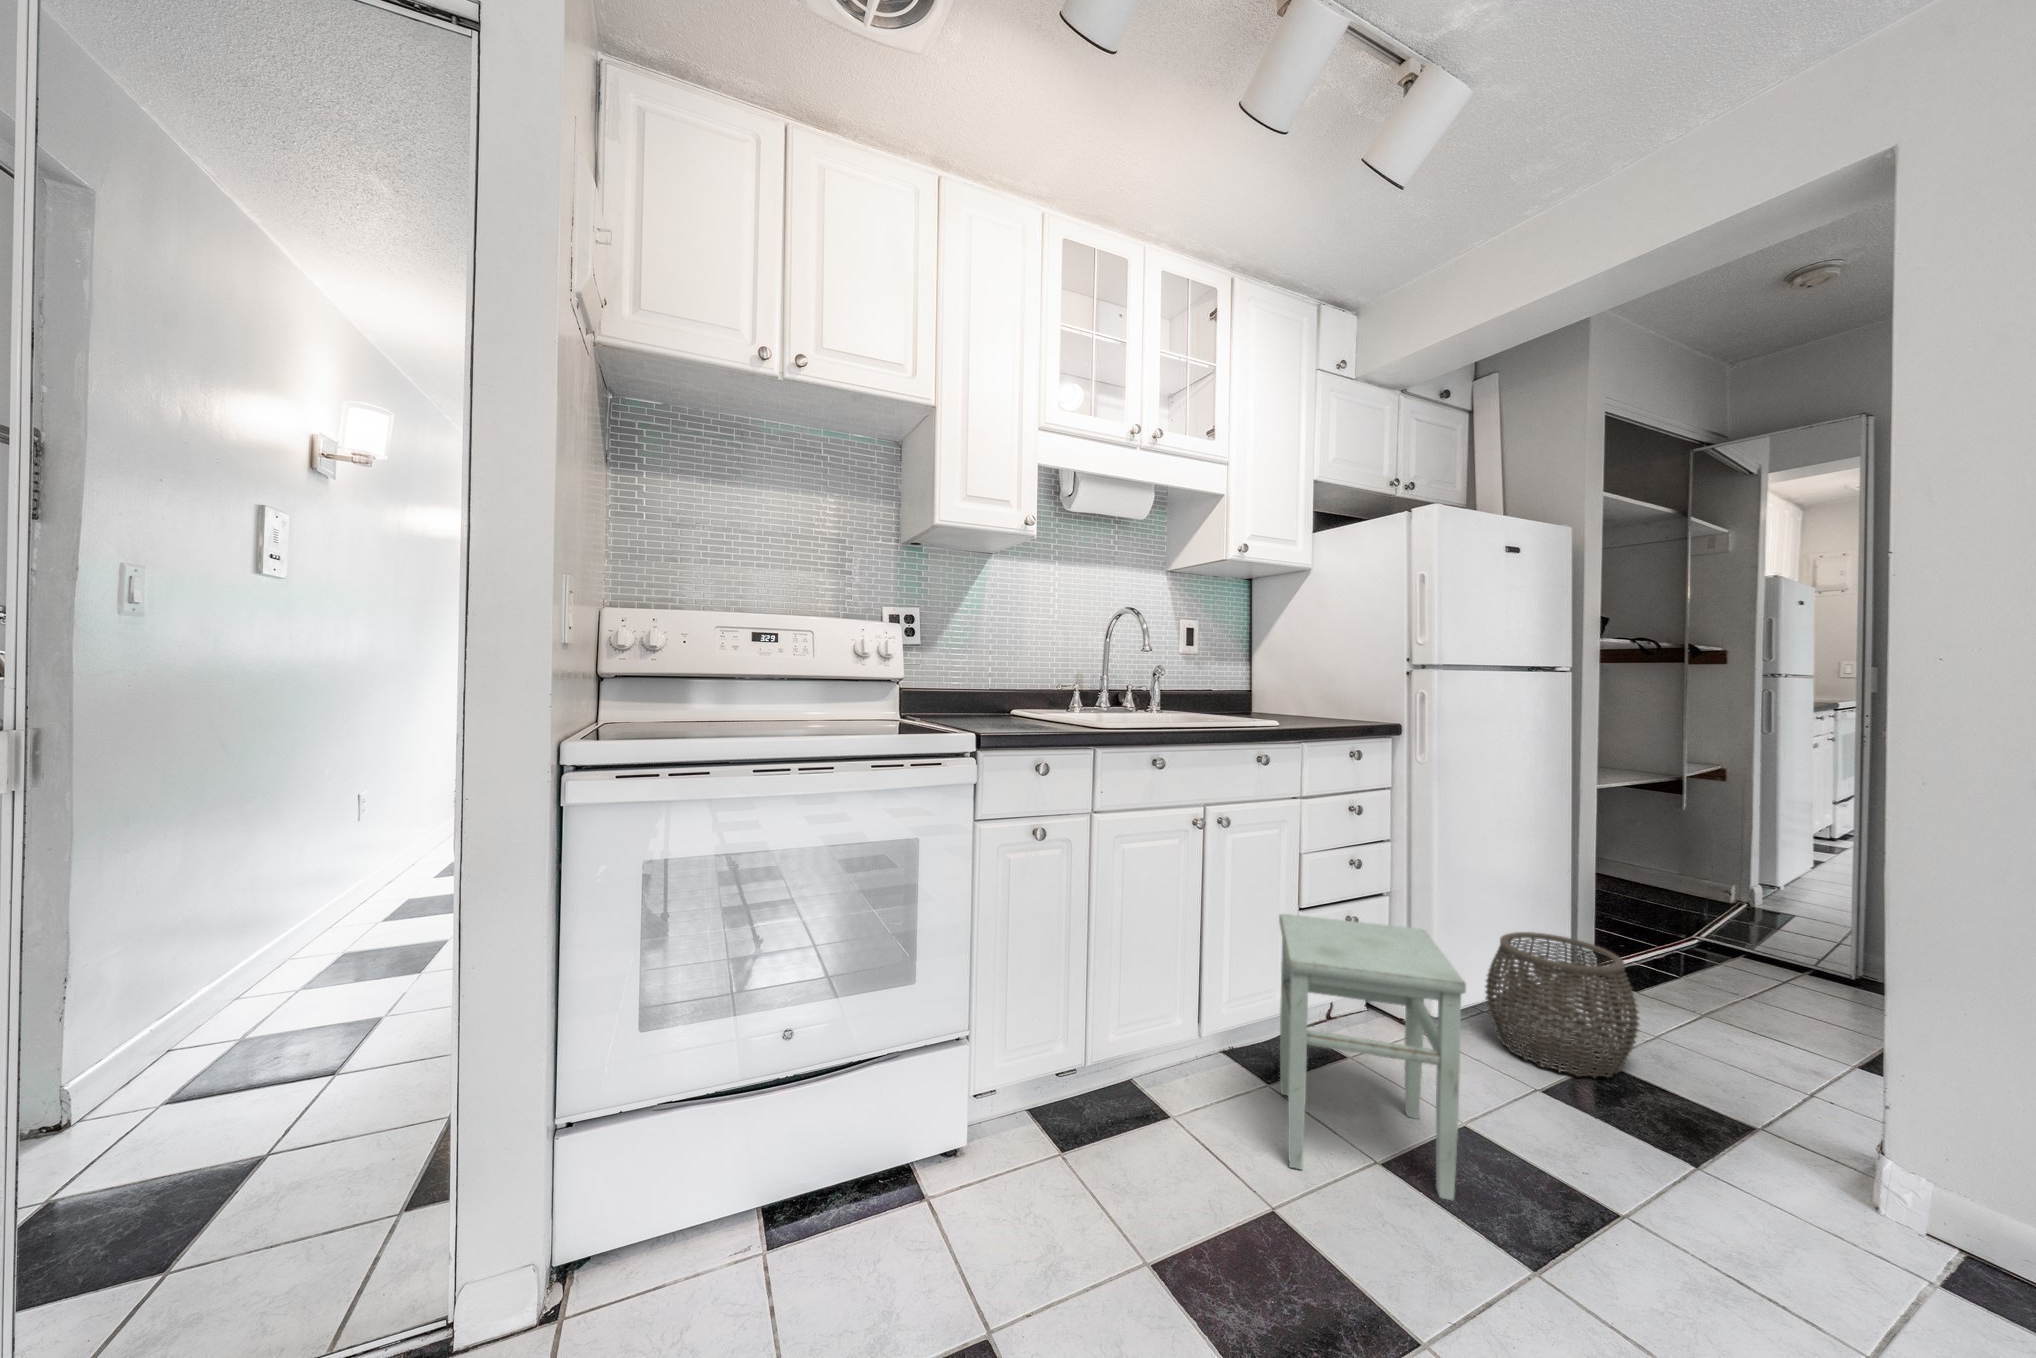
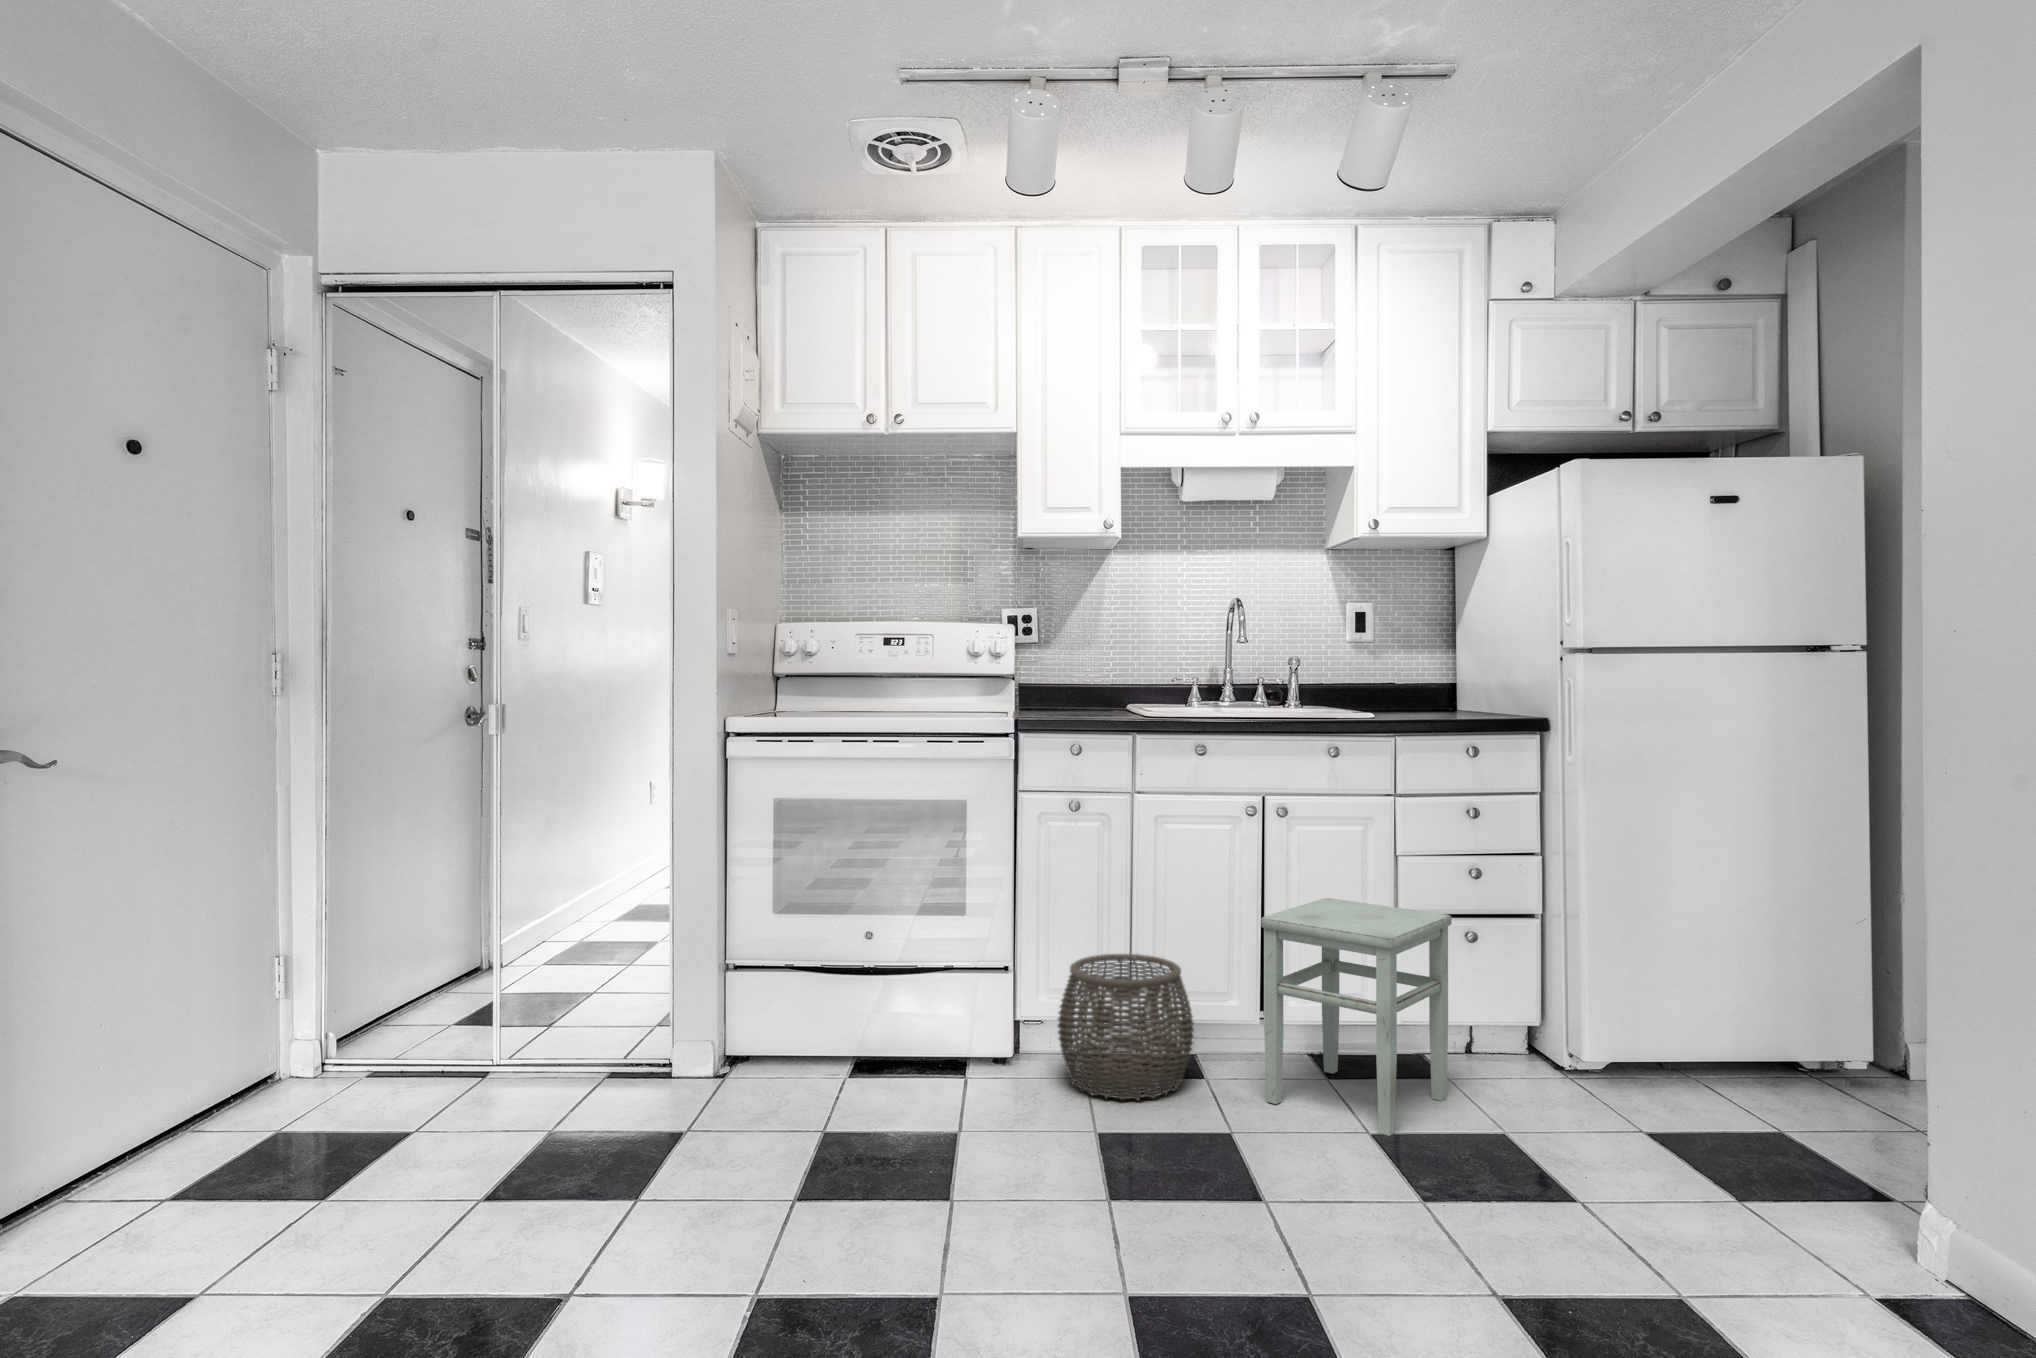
woven basket: present [1485,932,1640,1078] -> present [1058,954,1194,1100]

